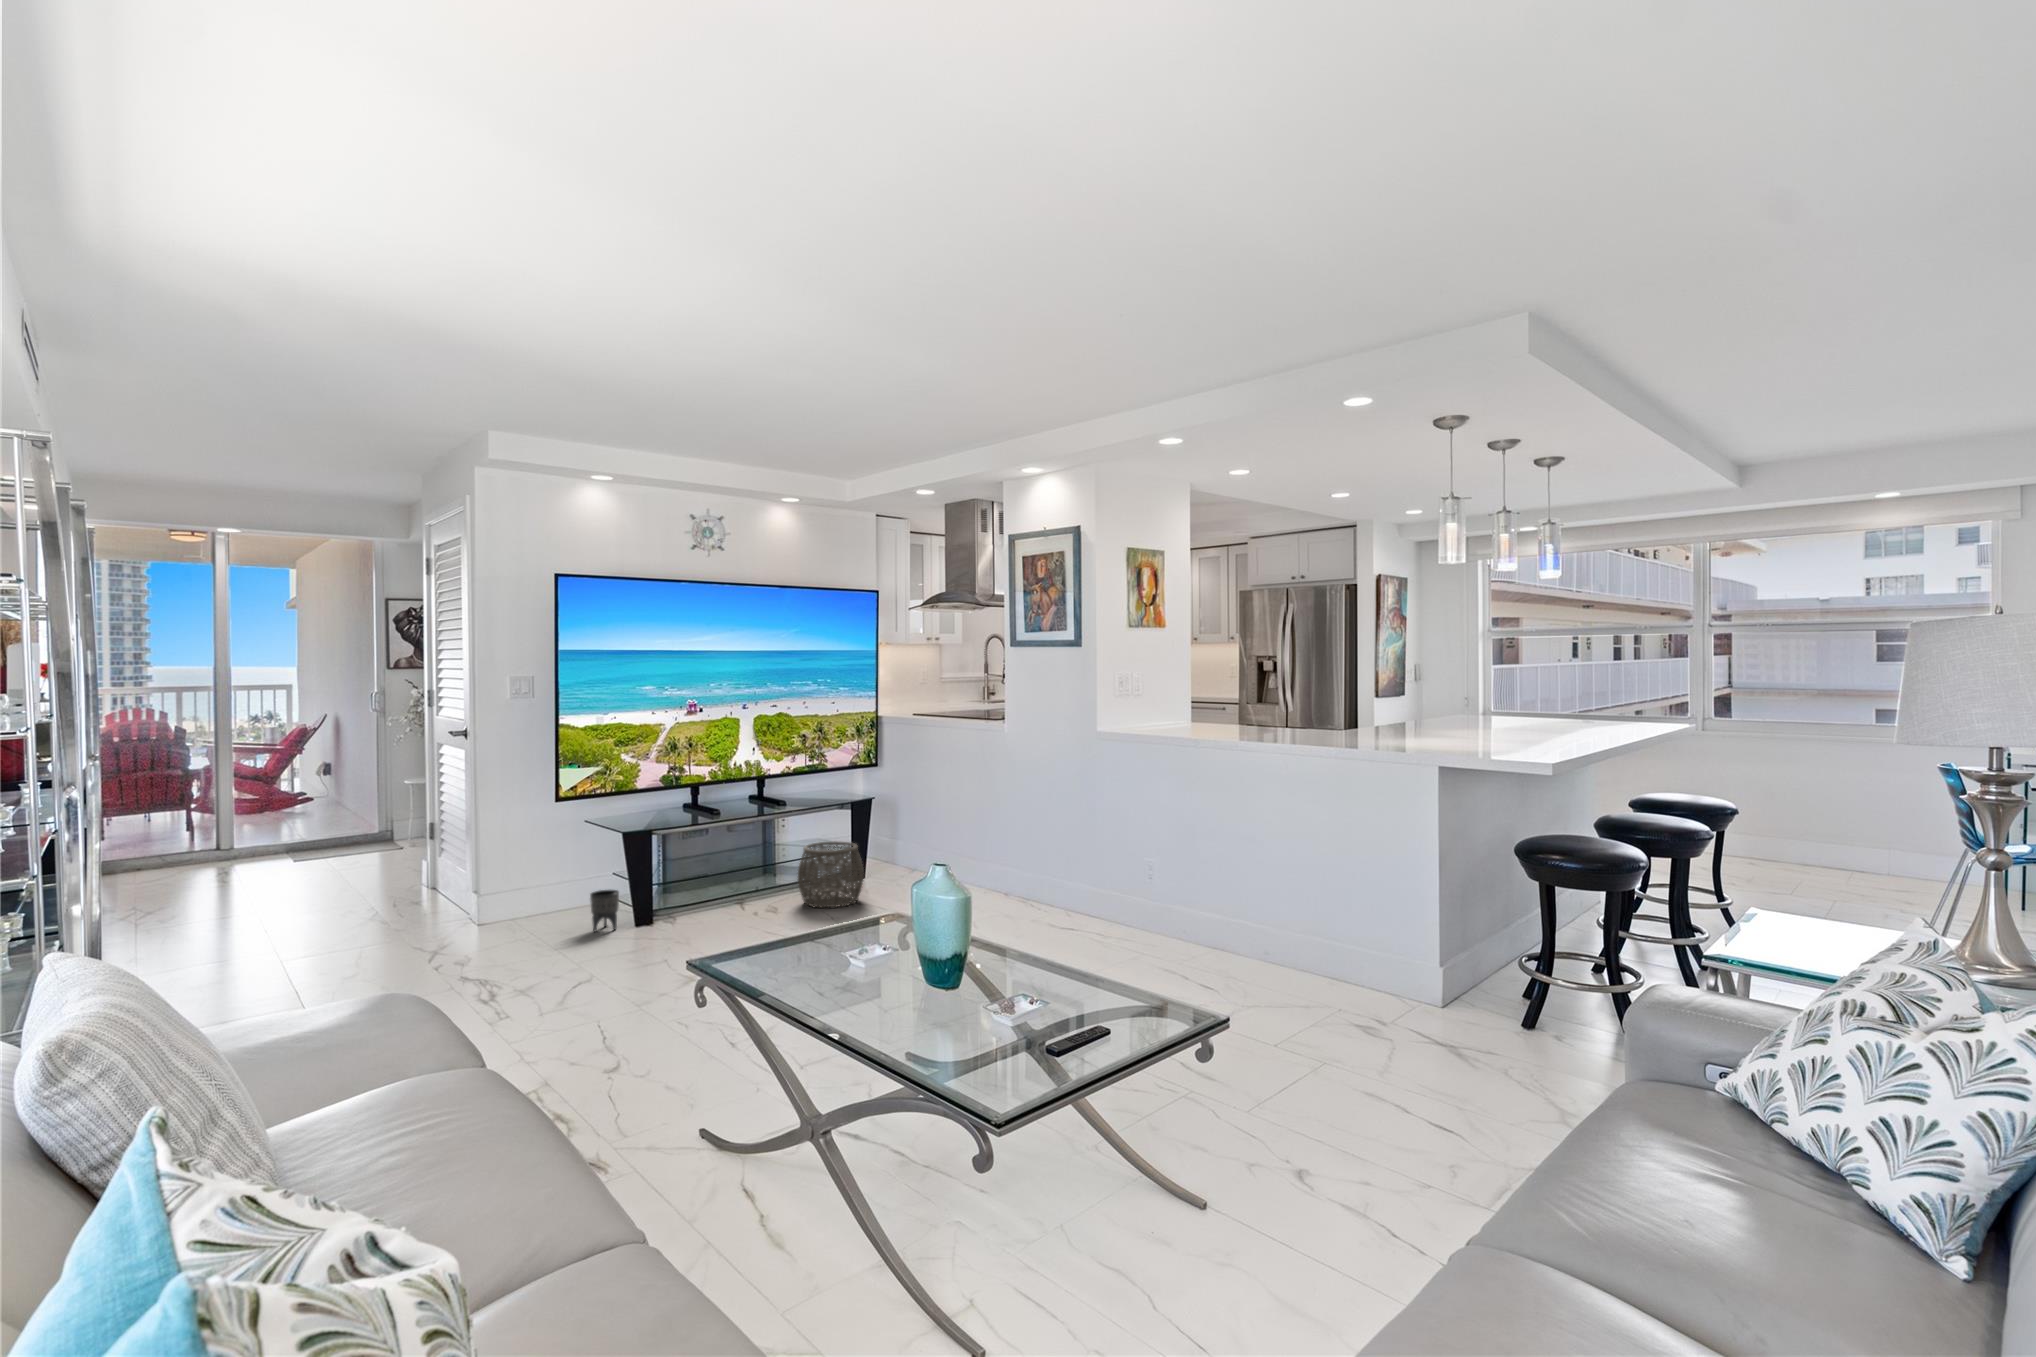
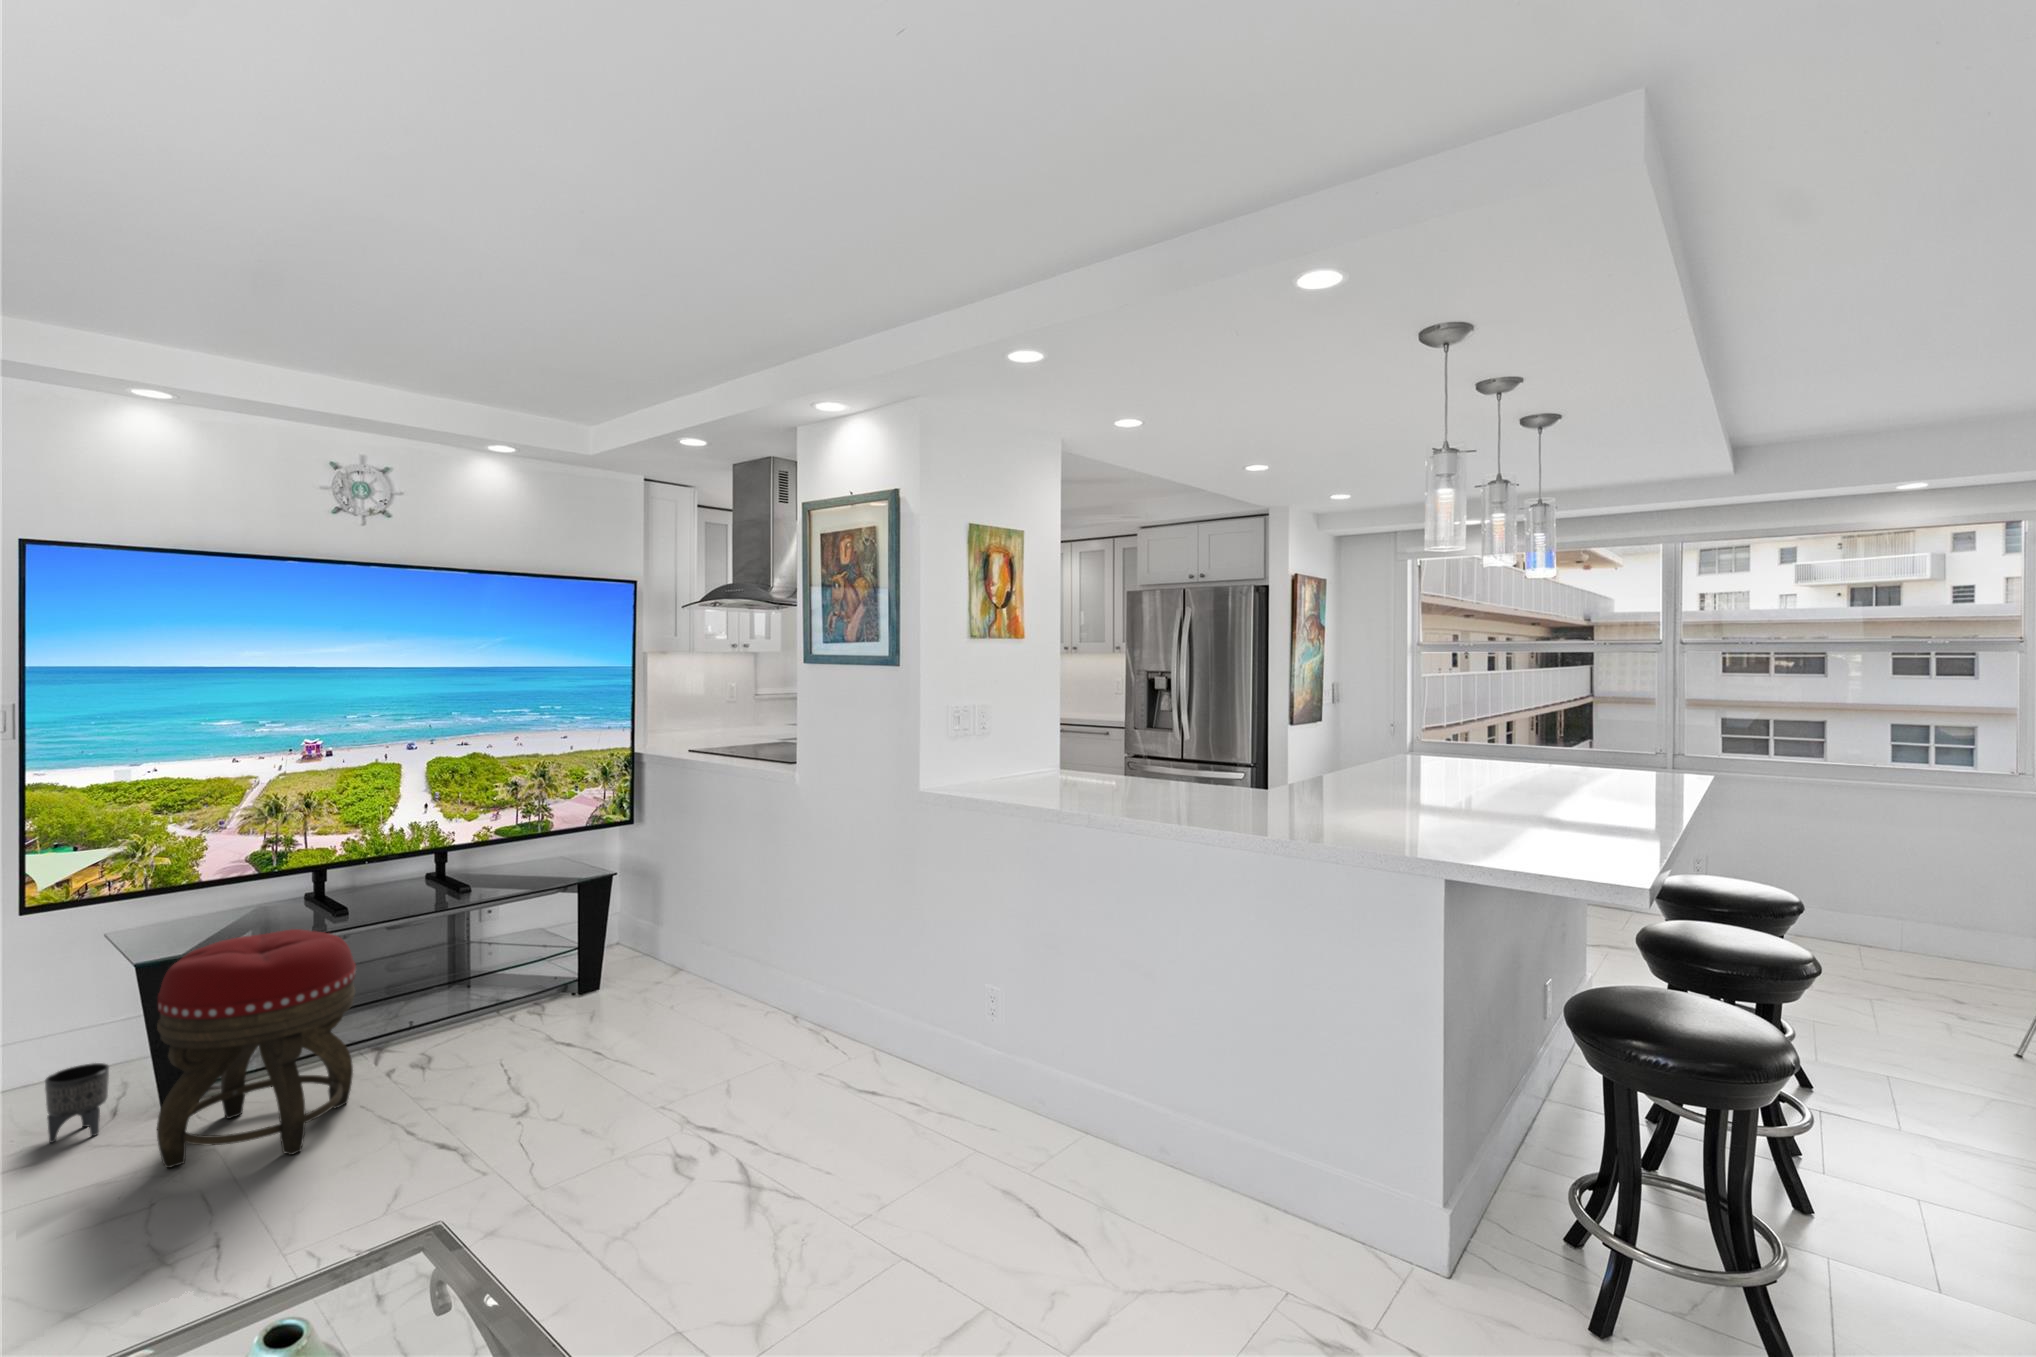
footstool: none [660,812,756,941] -> present [157,929,356,1168]
woven basket: present [798,841,864,908] -> none [457,951,573,1065]

